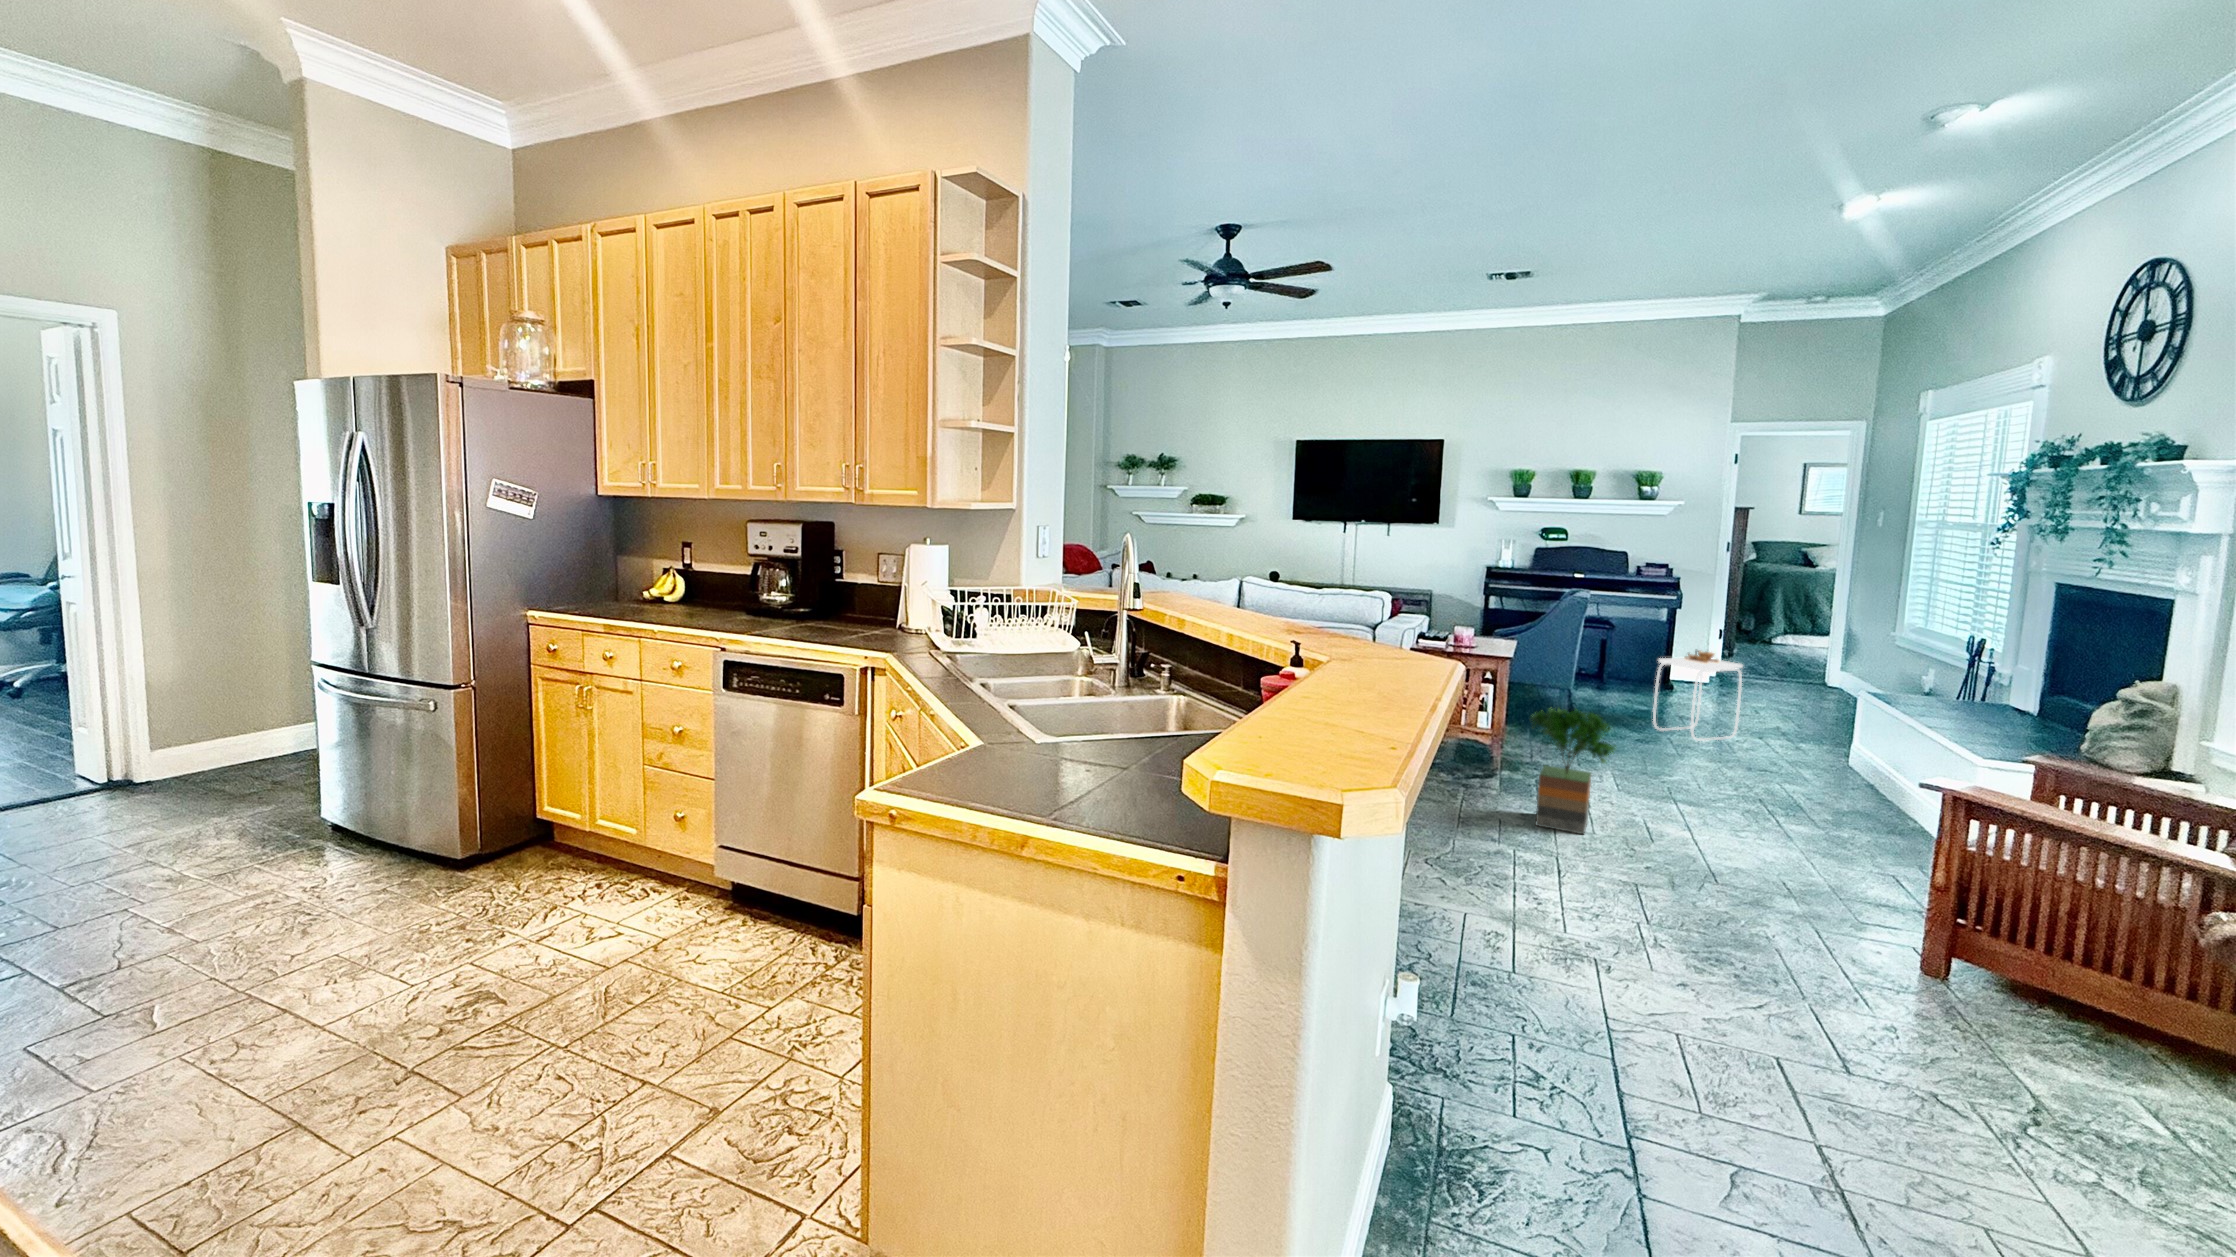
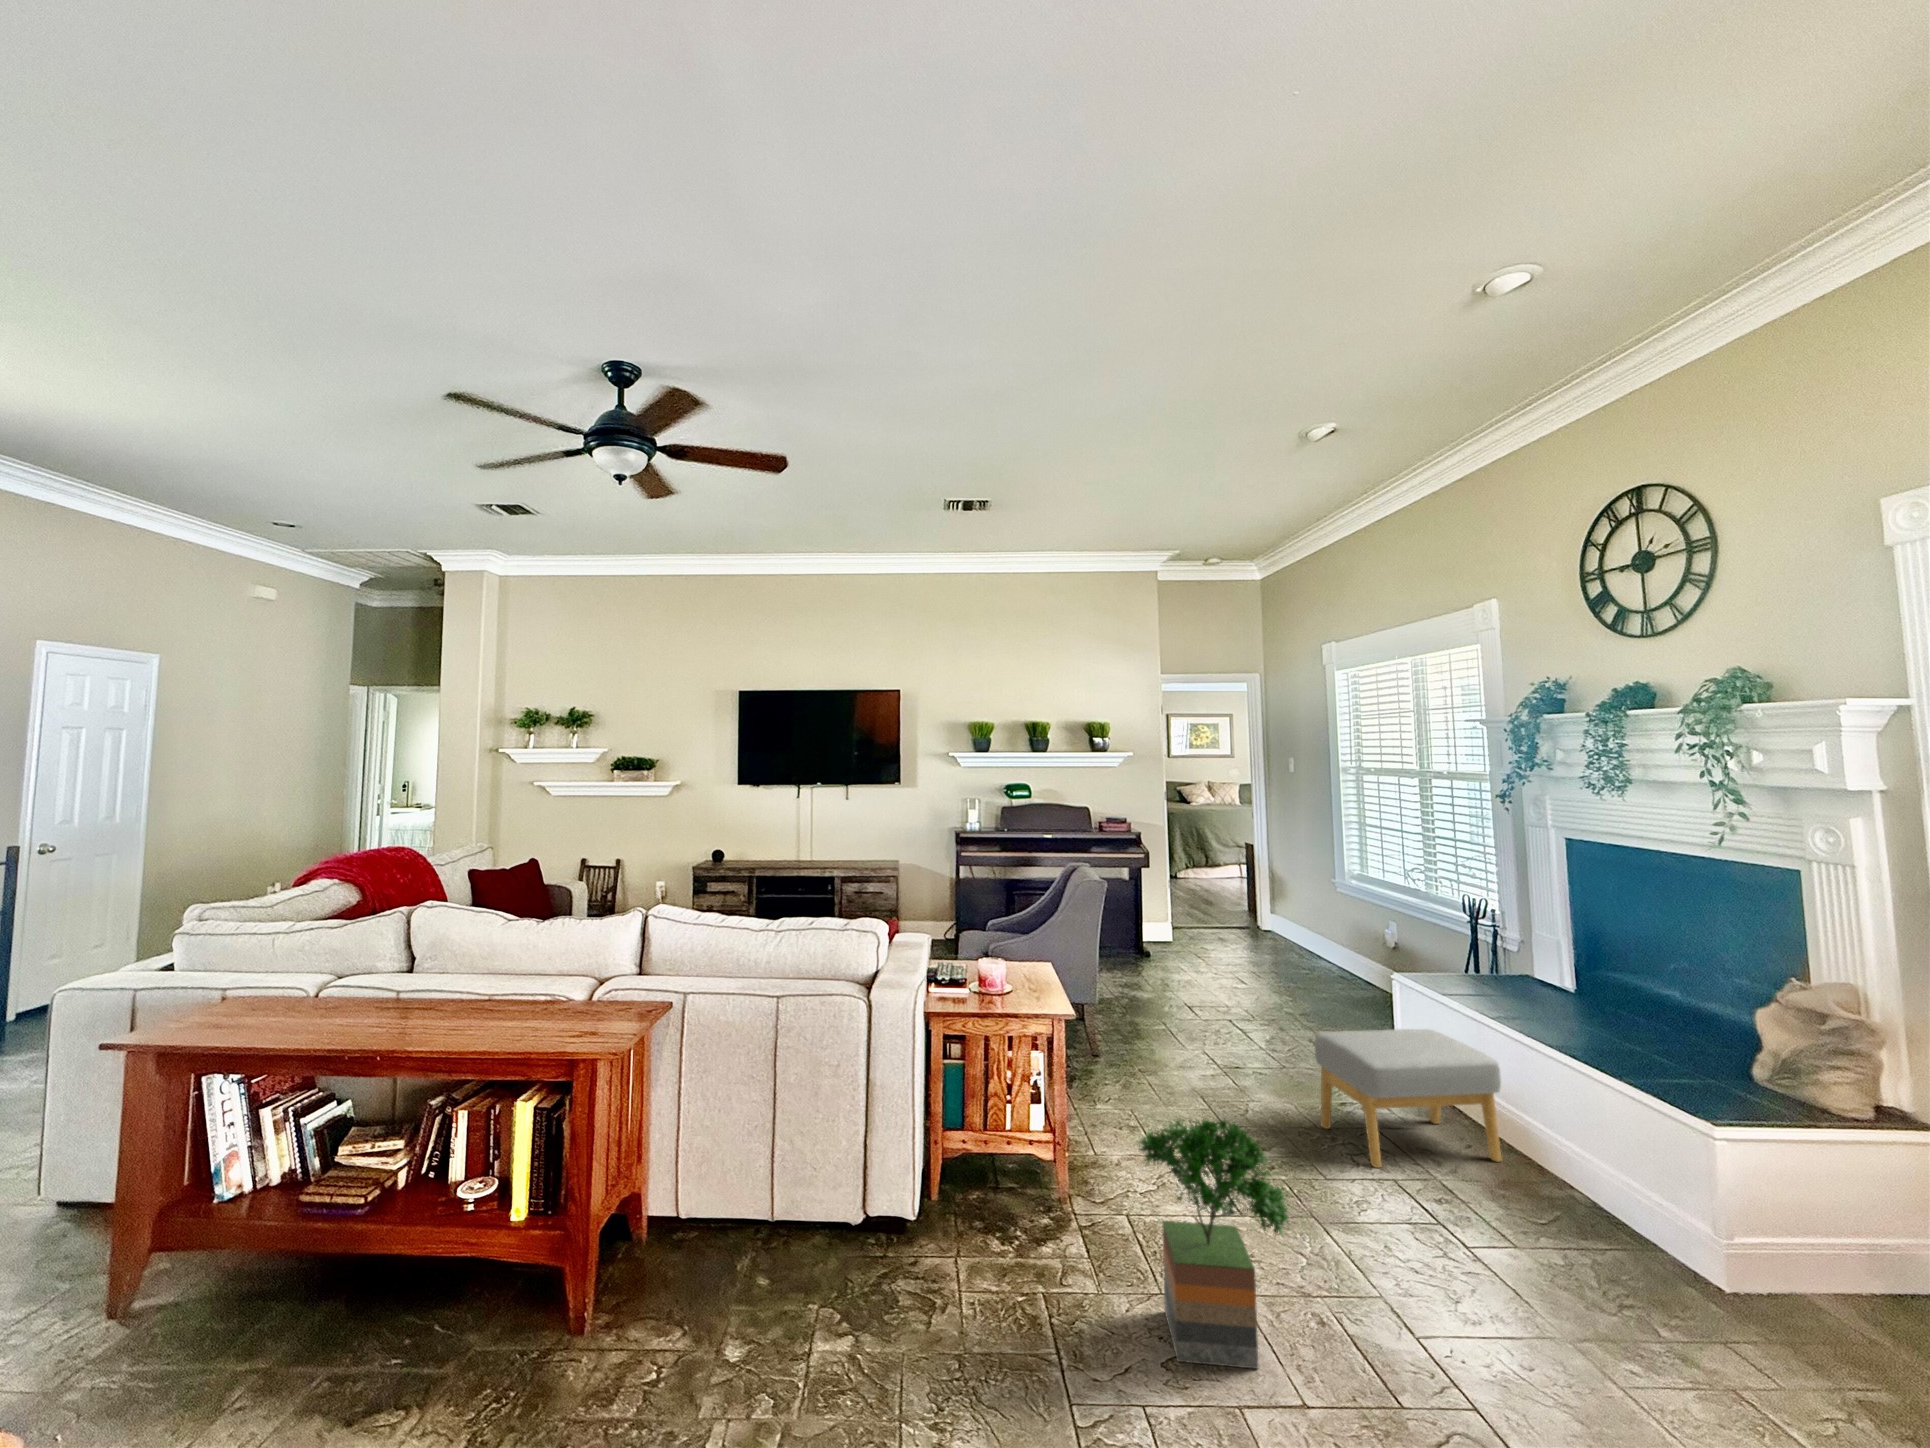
side table: present [1653,651,1743,741] -> none [1173,930,1258,1048]
footstool: none [1737,713,1893,812] -> present [1314,1029,1501,1168]

